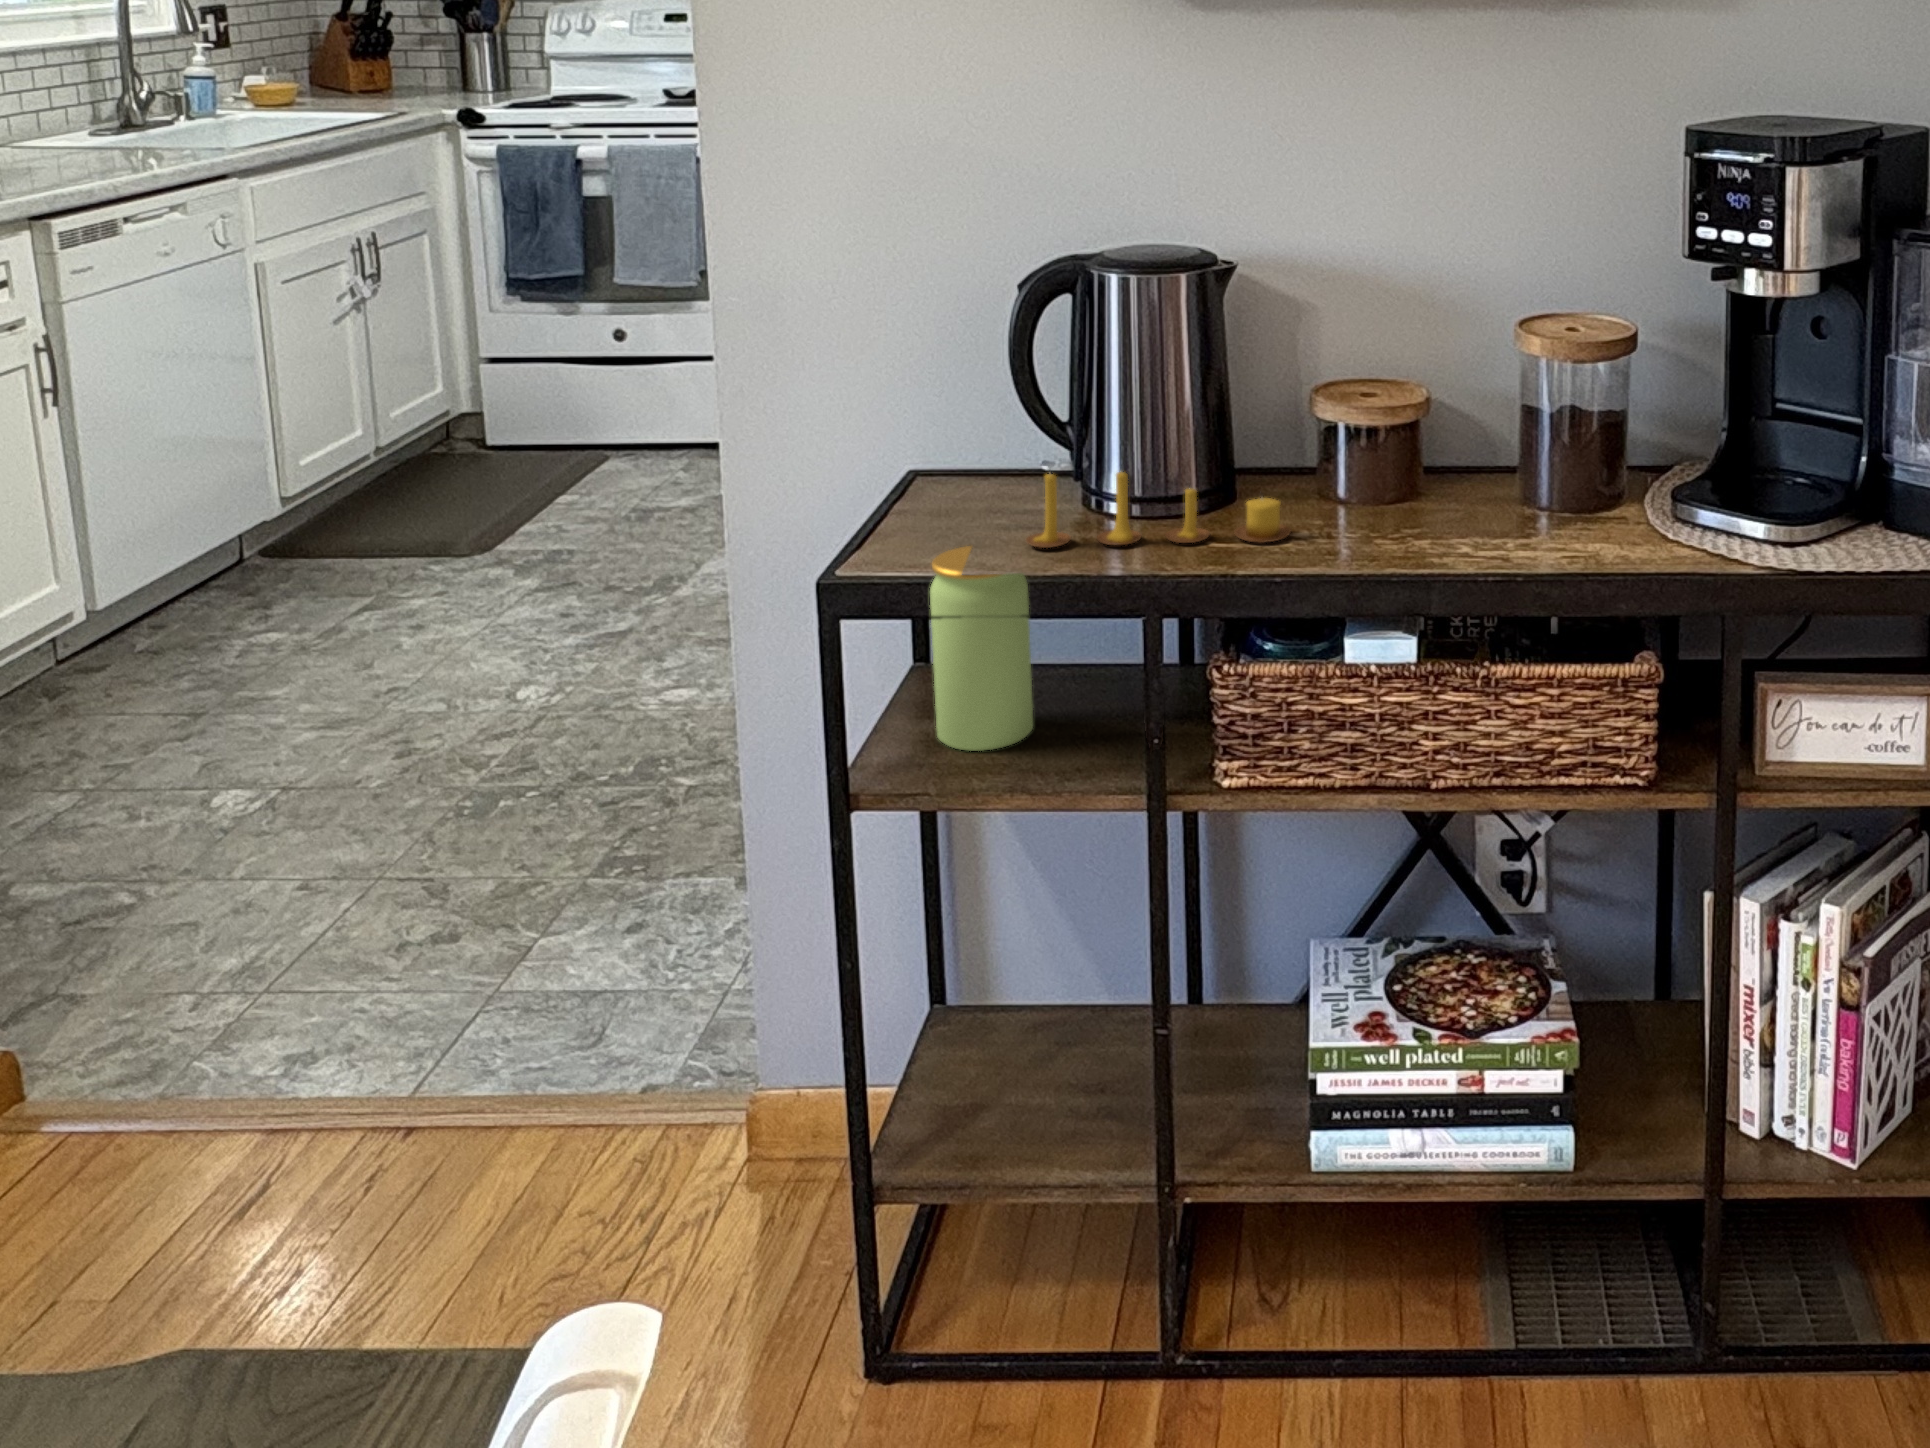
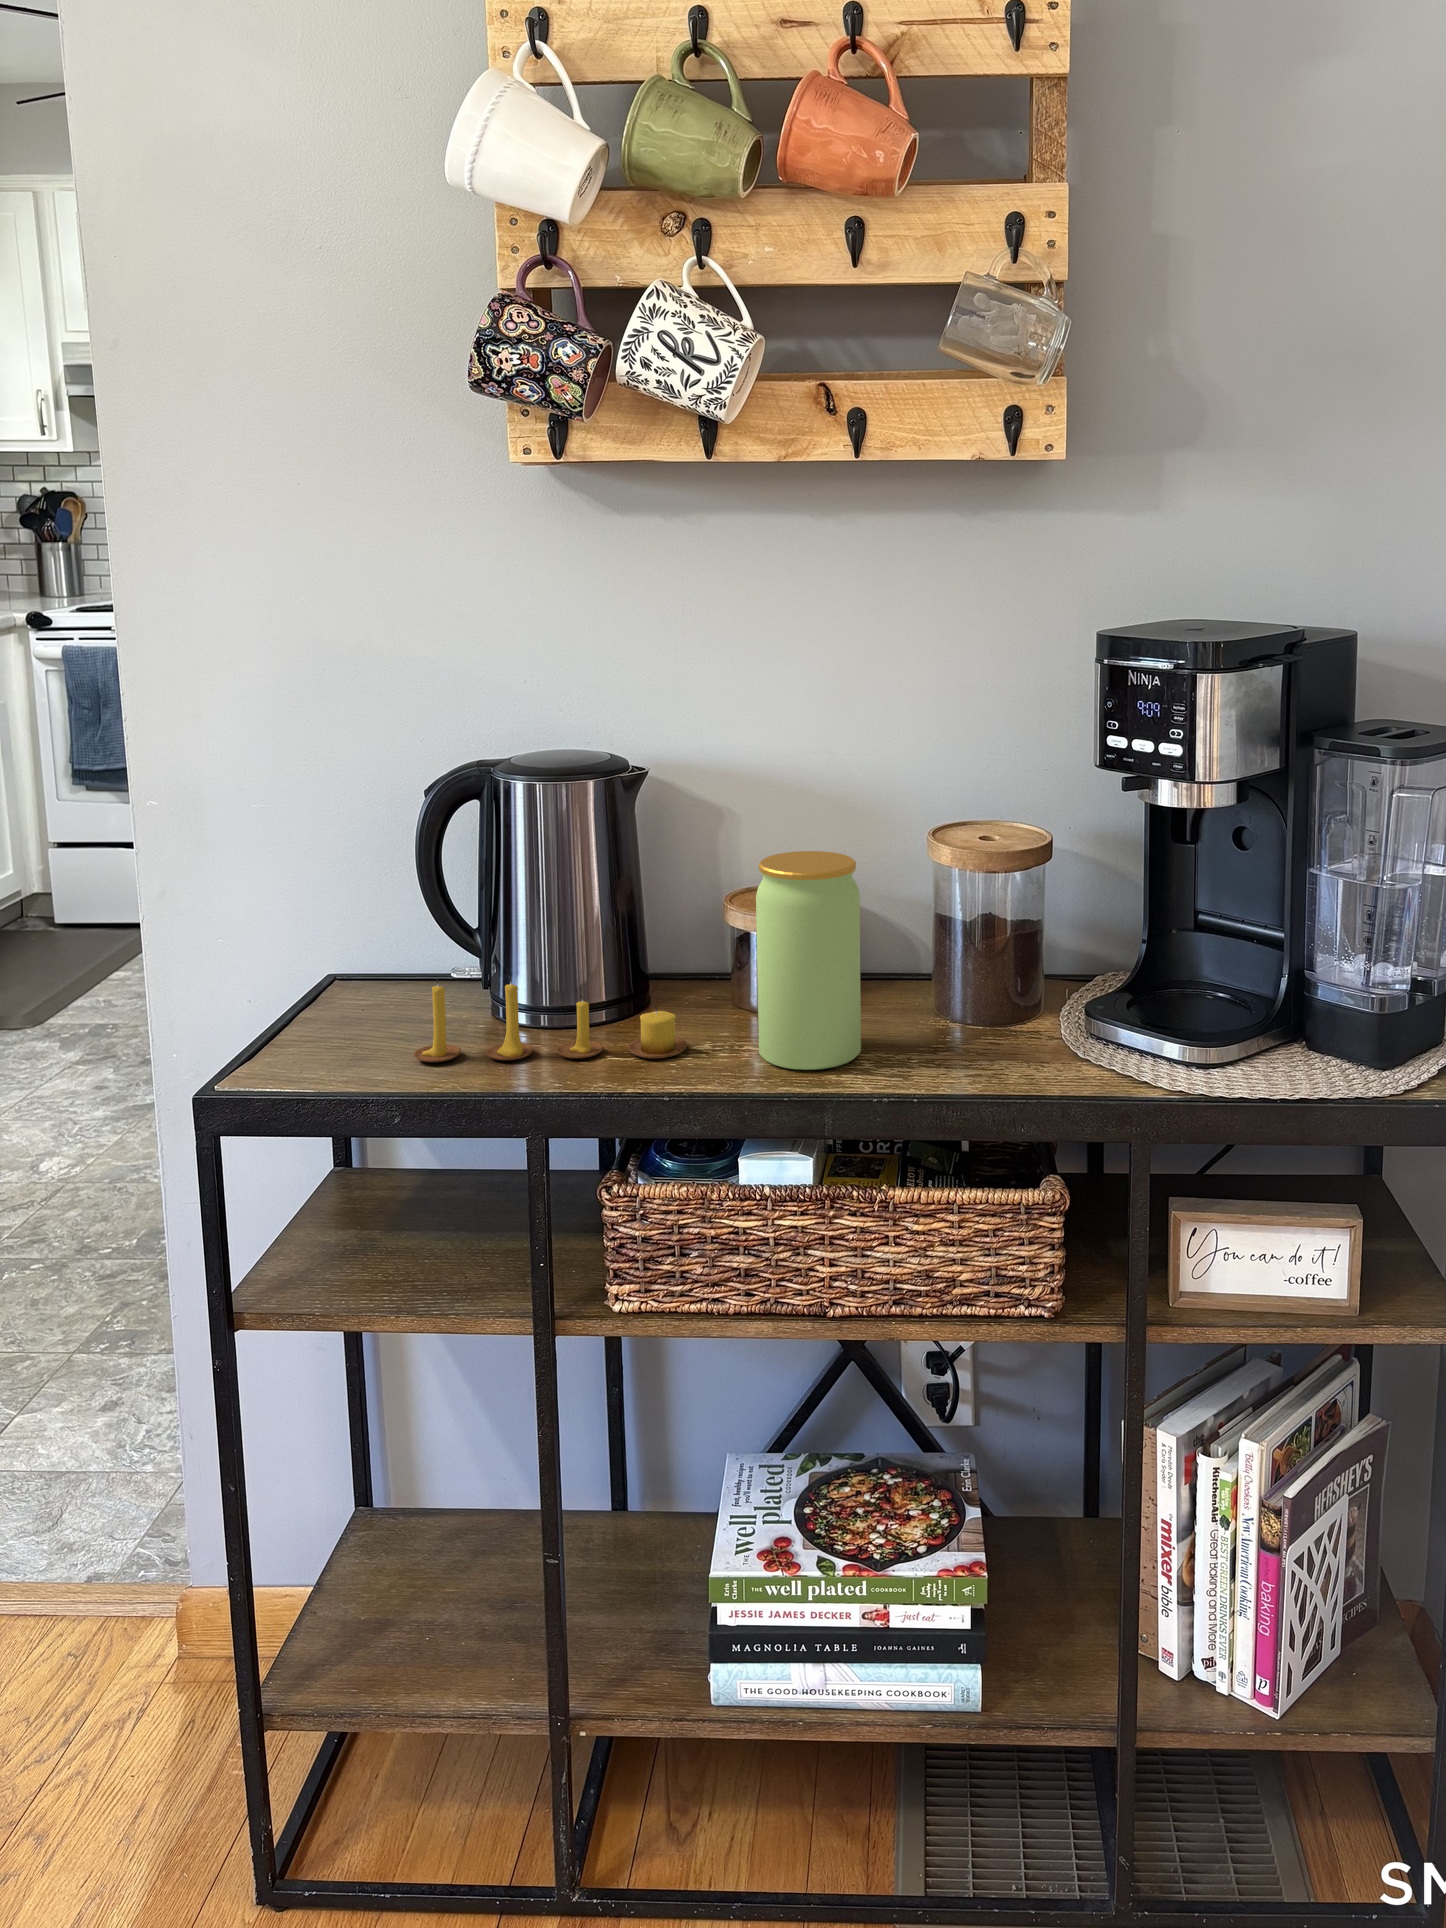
jar: present [930,546,1033,751] -> present [756,851,861,1070]

